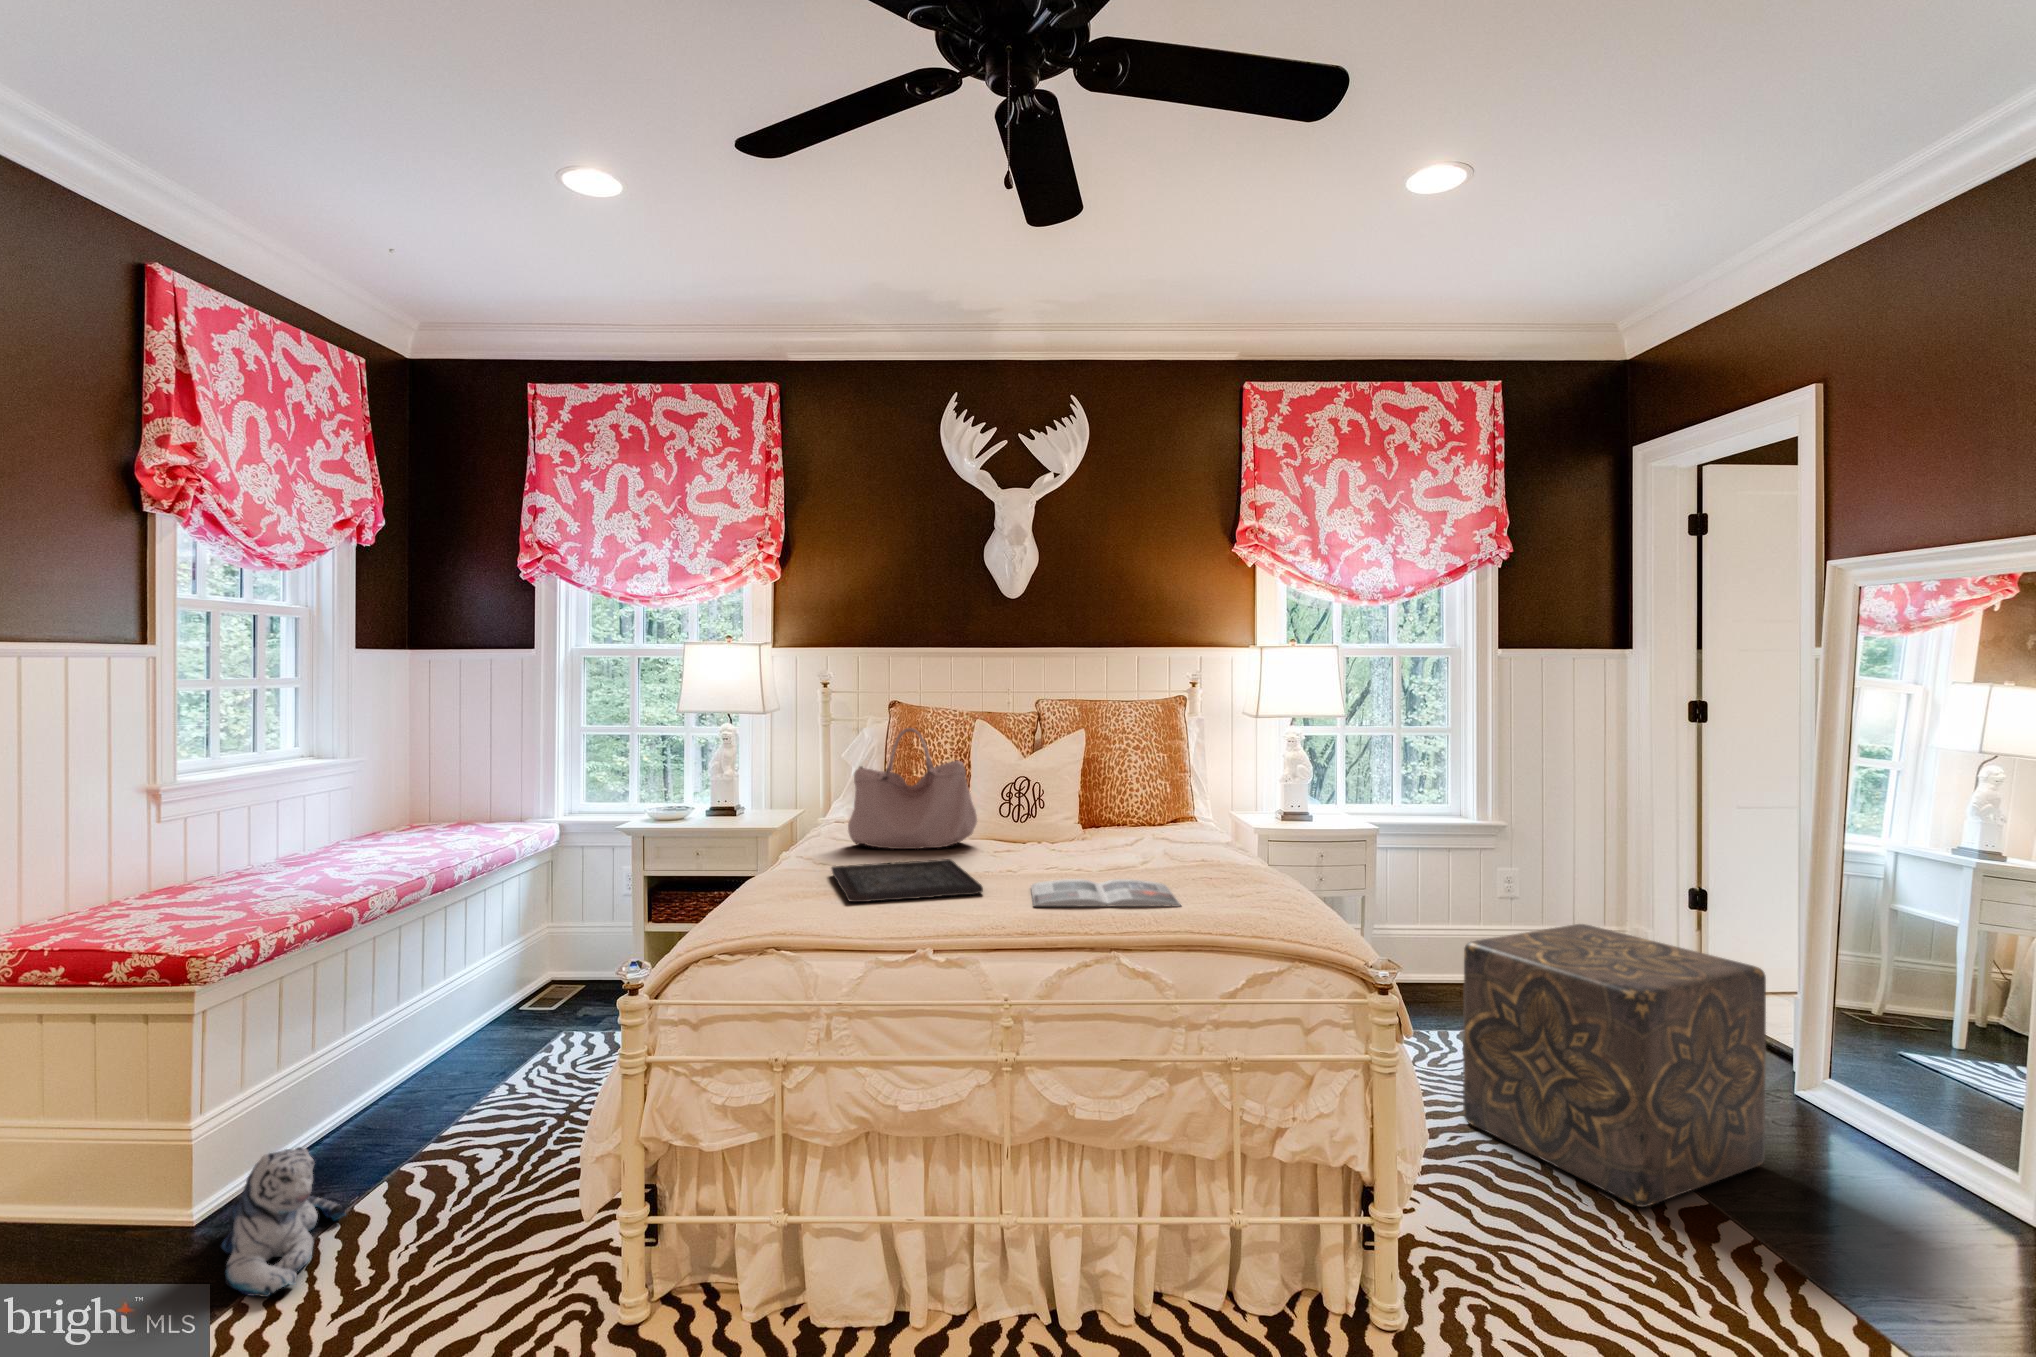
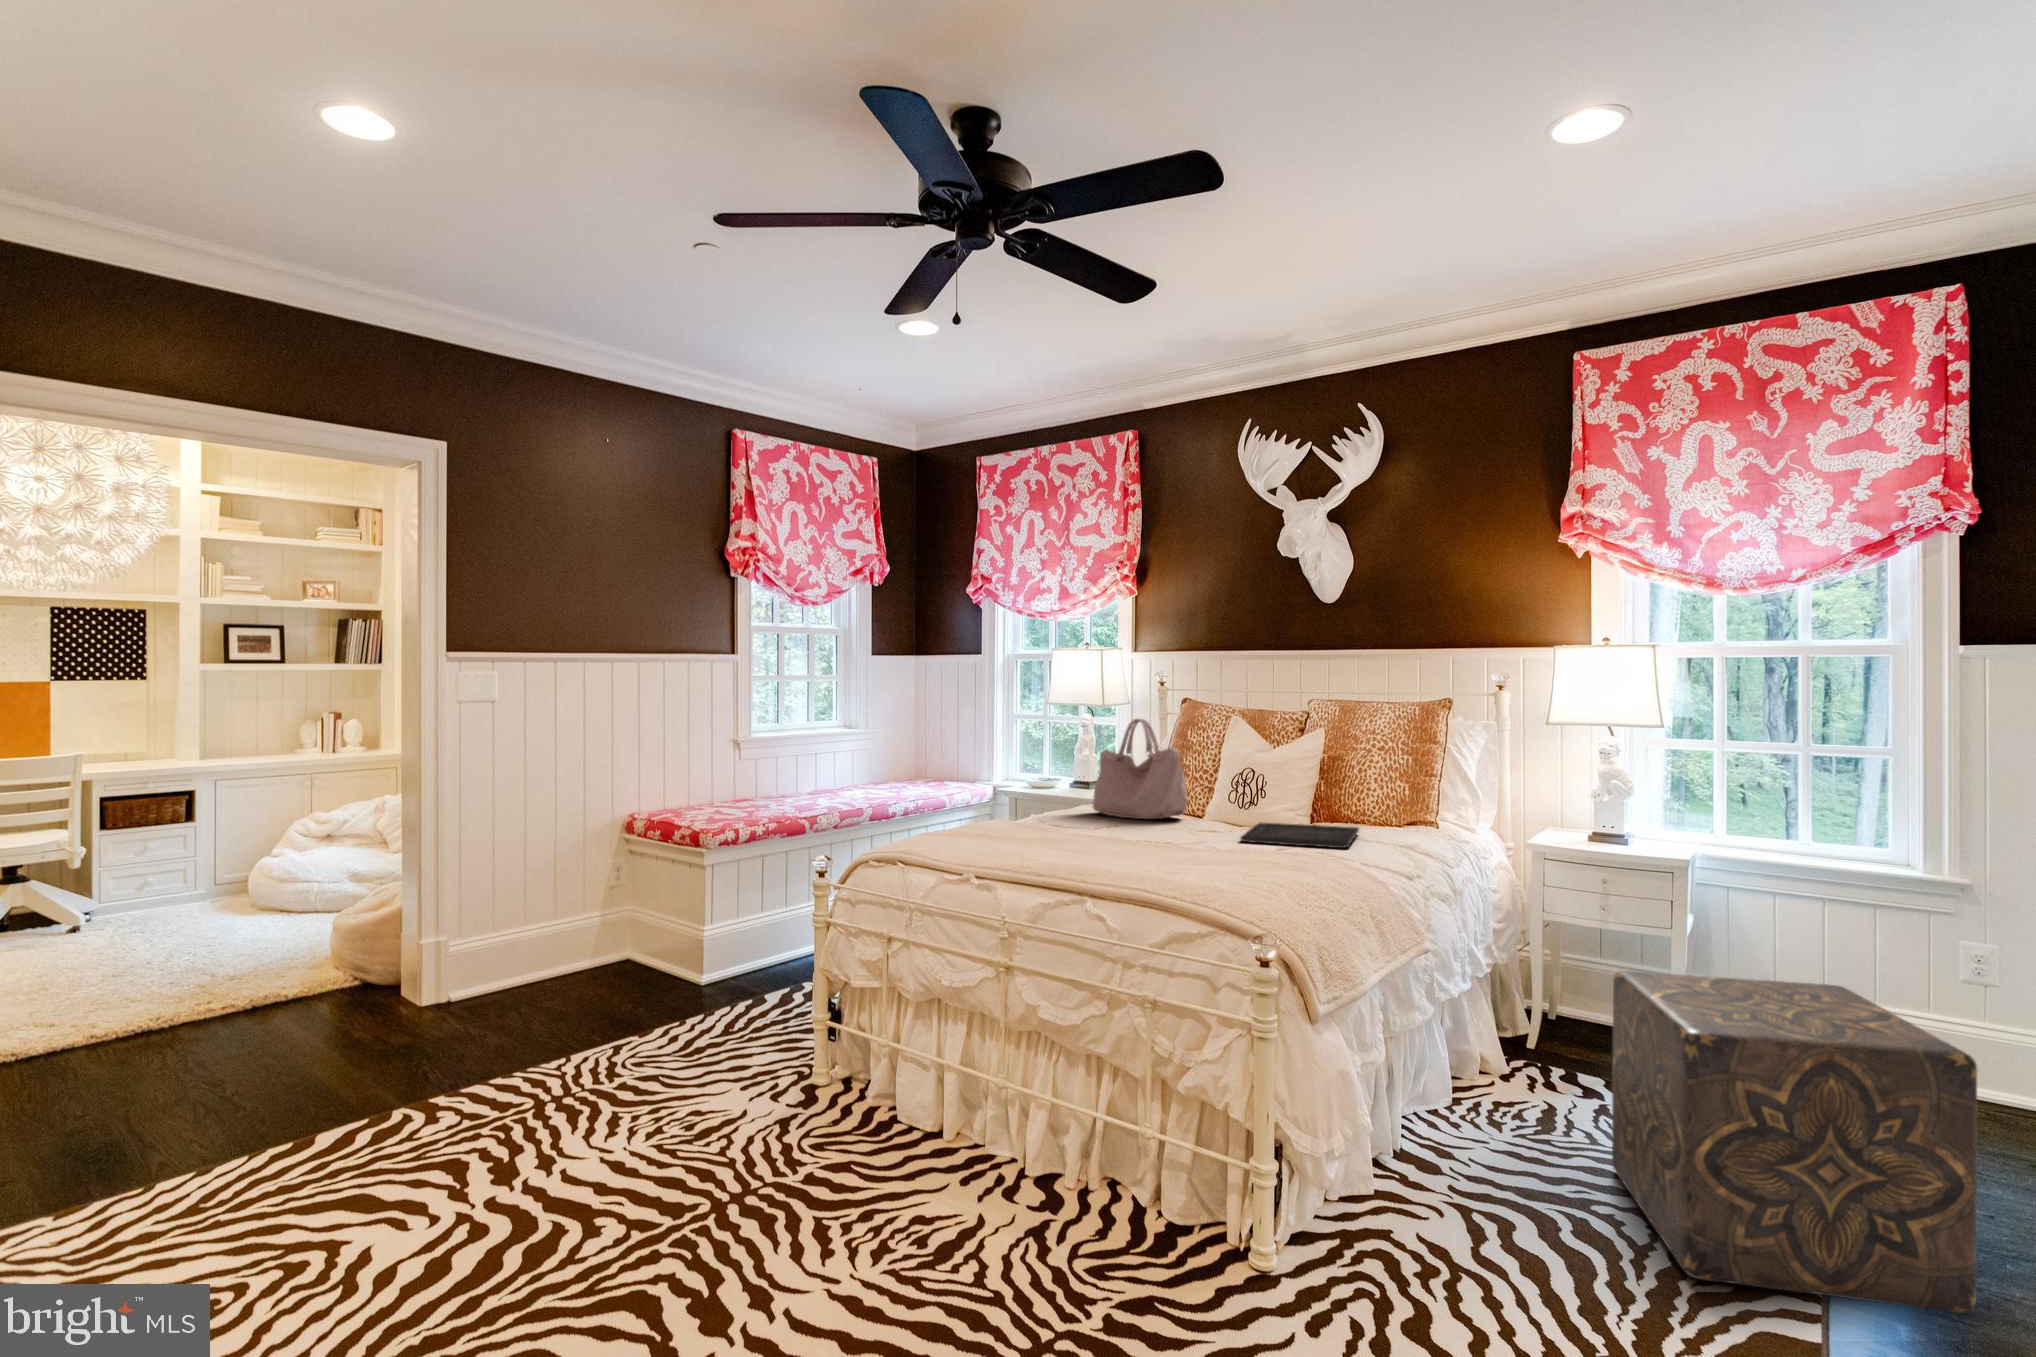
tray: present [832,859,983,902] -> present [1240,823,1359,848]
magazine: present [1031,879,1181,907] -> none [1086,840,1225,865]
plush toy: present [220,1147,345,1297] -> none [695,944,763,1018]

